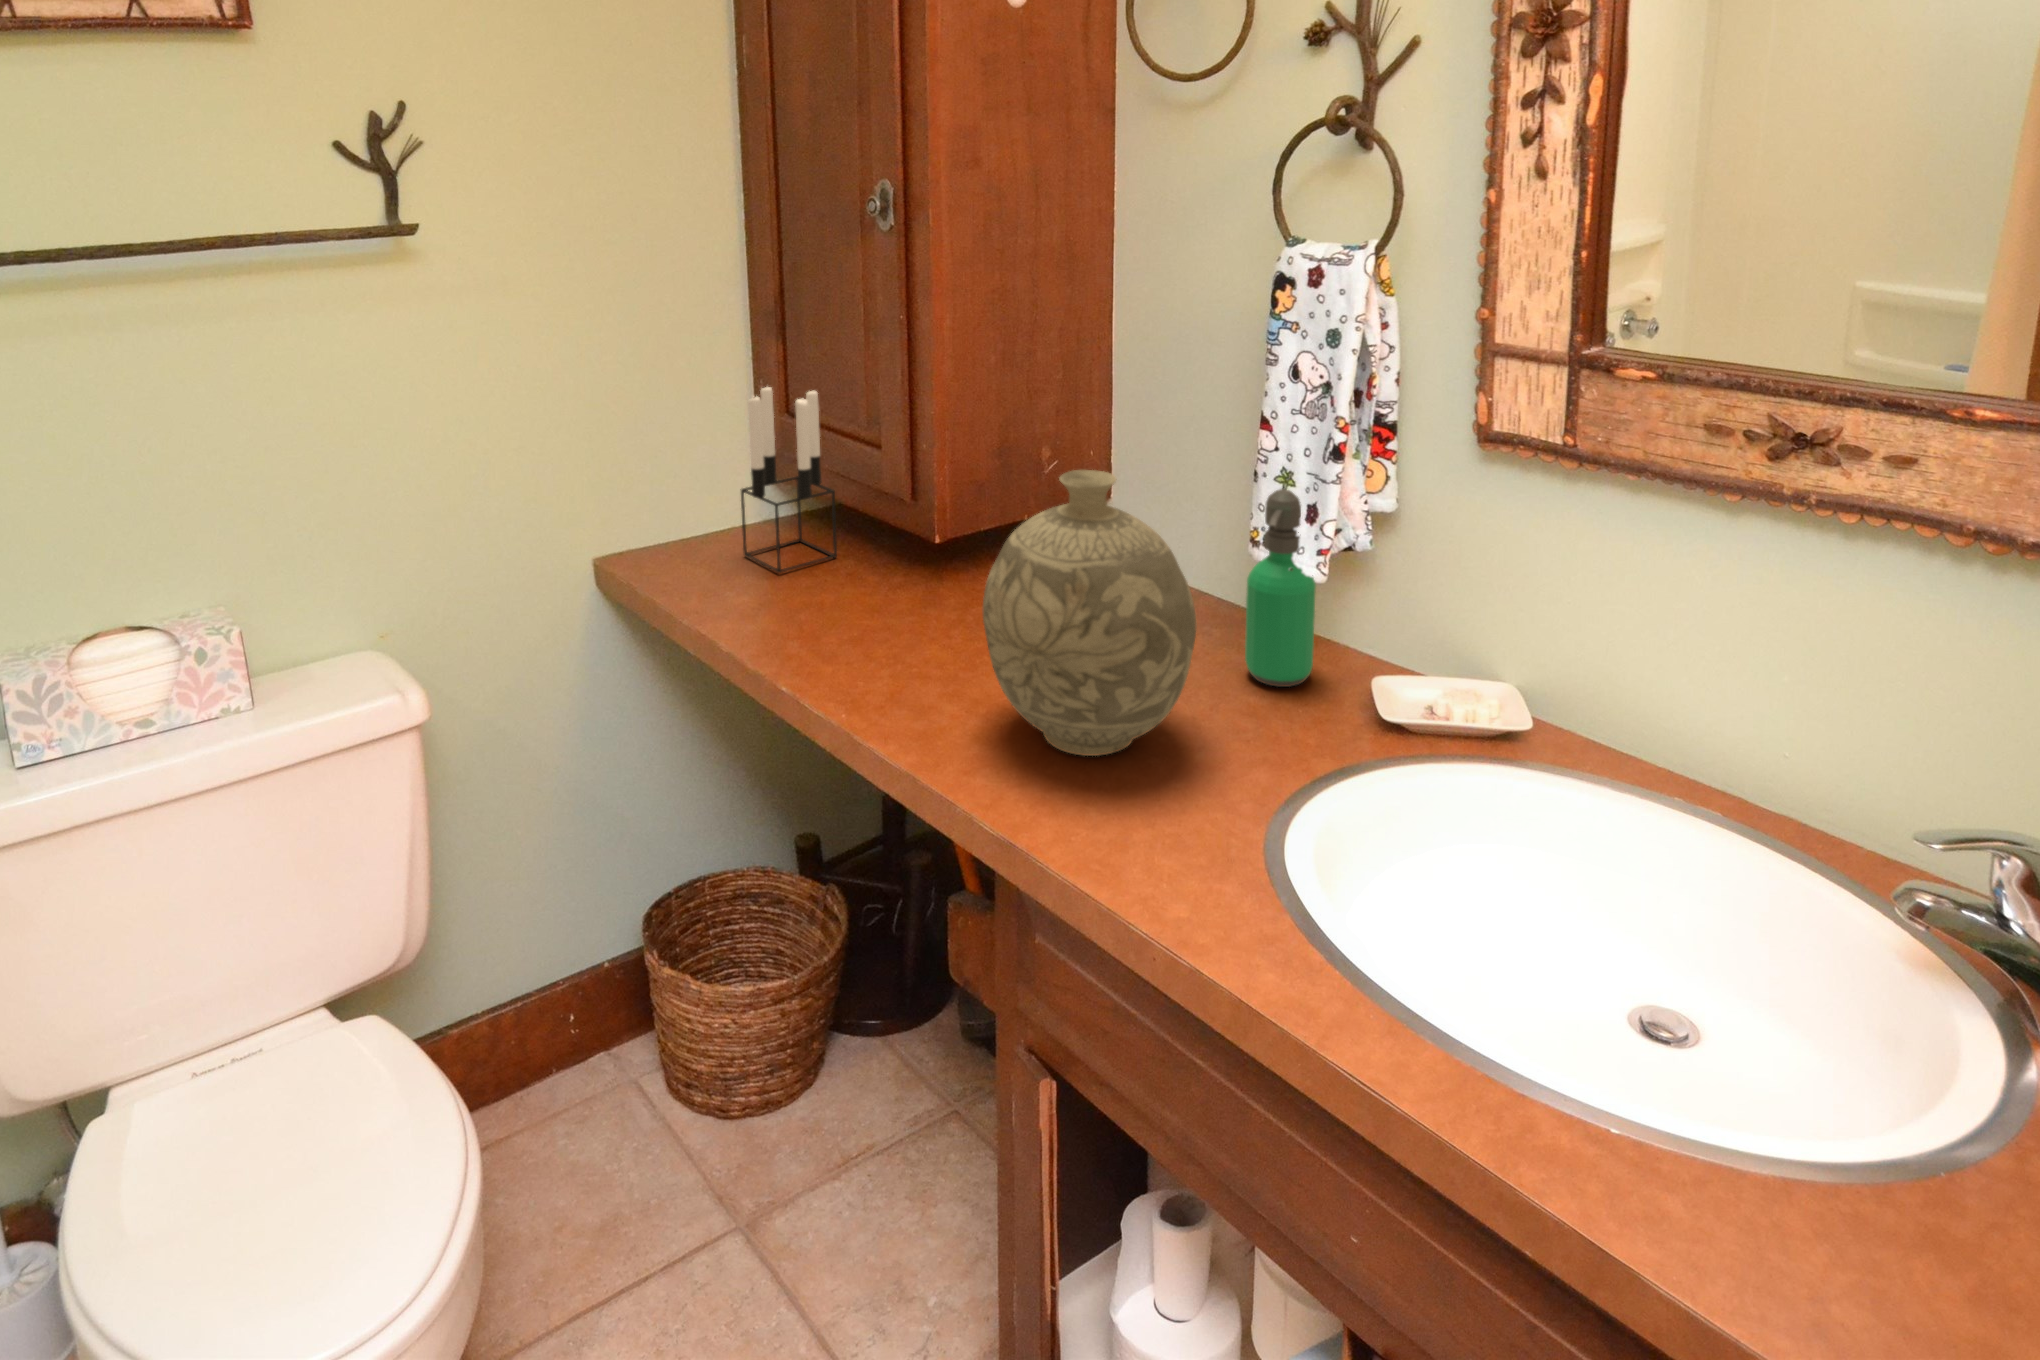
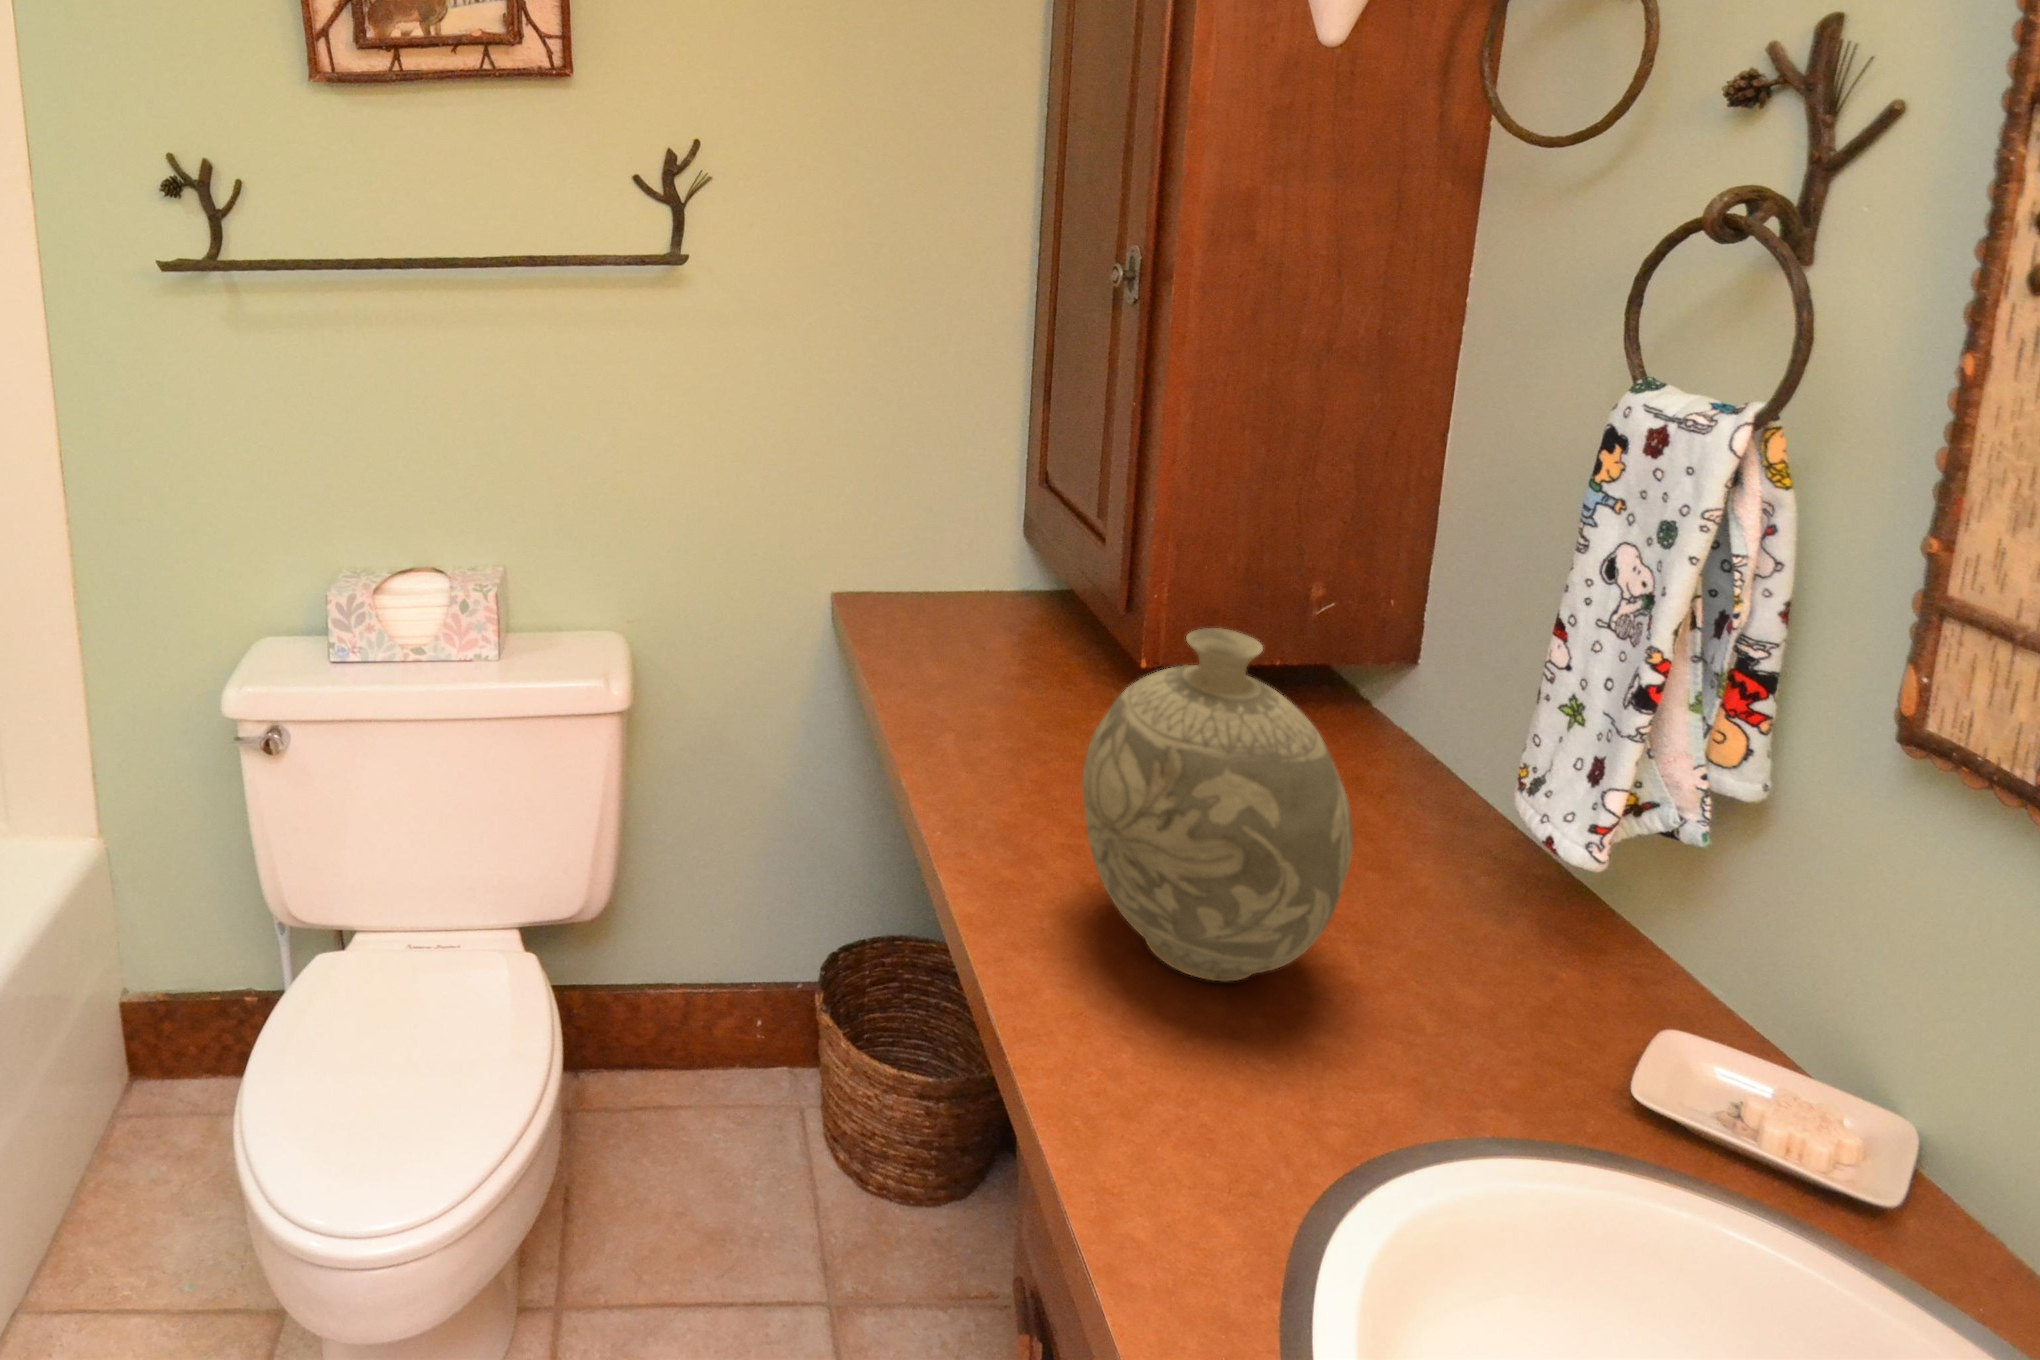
candle holder: present [741,387,837,573] -> none [963,447,1063,650]
soap dispenser: present [1245,489,1316,687] -> none [1479,721,1602,994]

